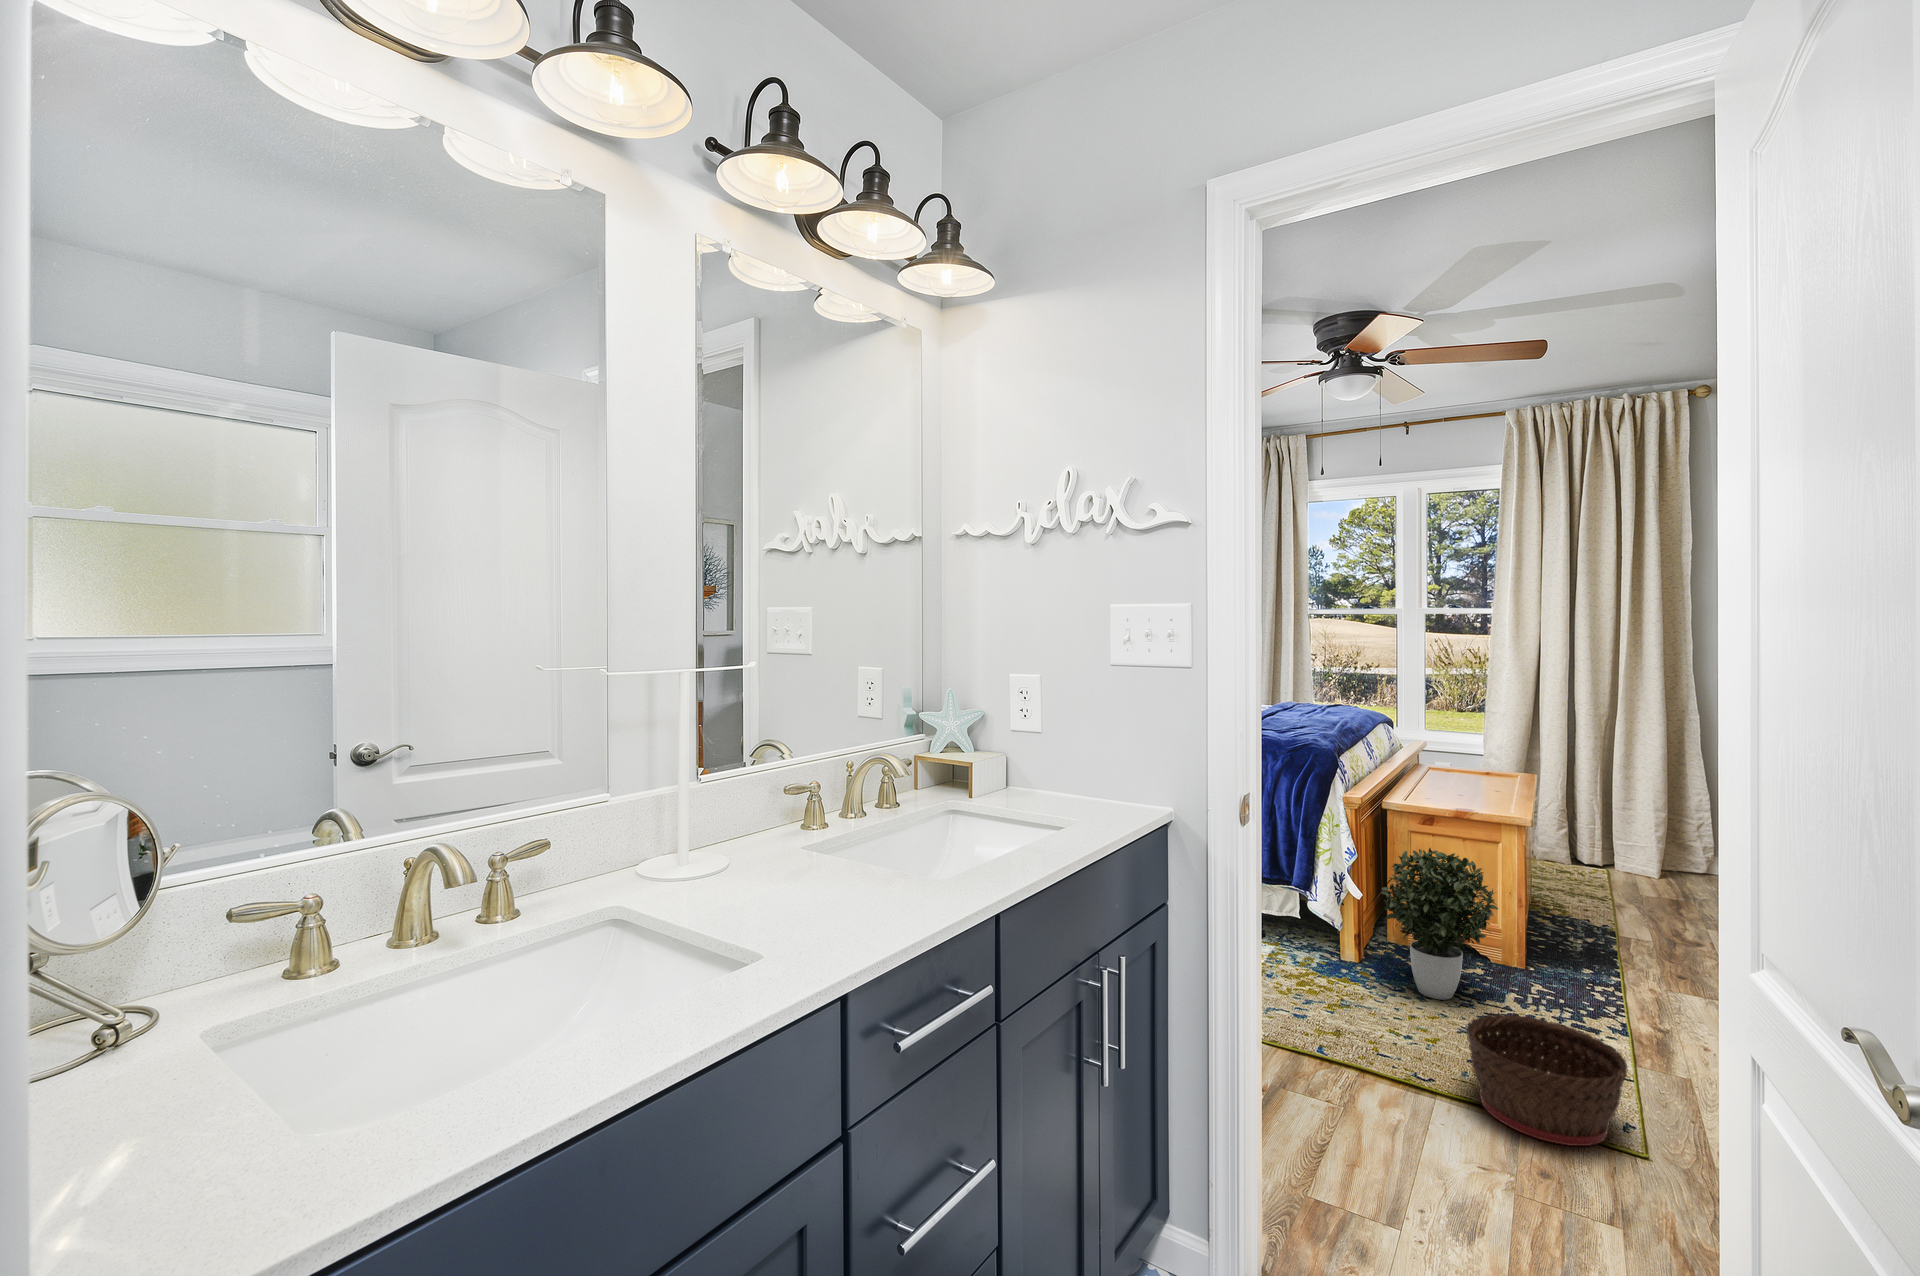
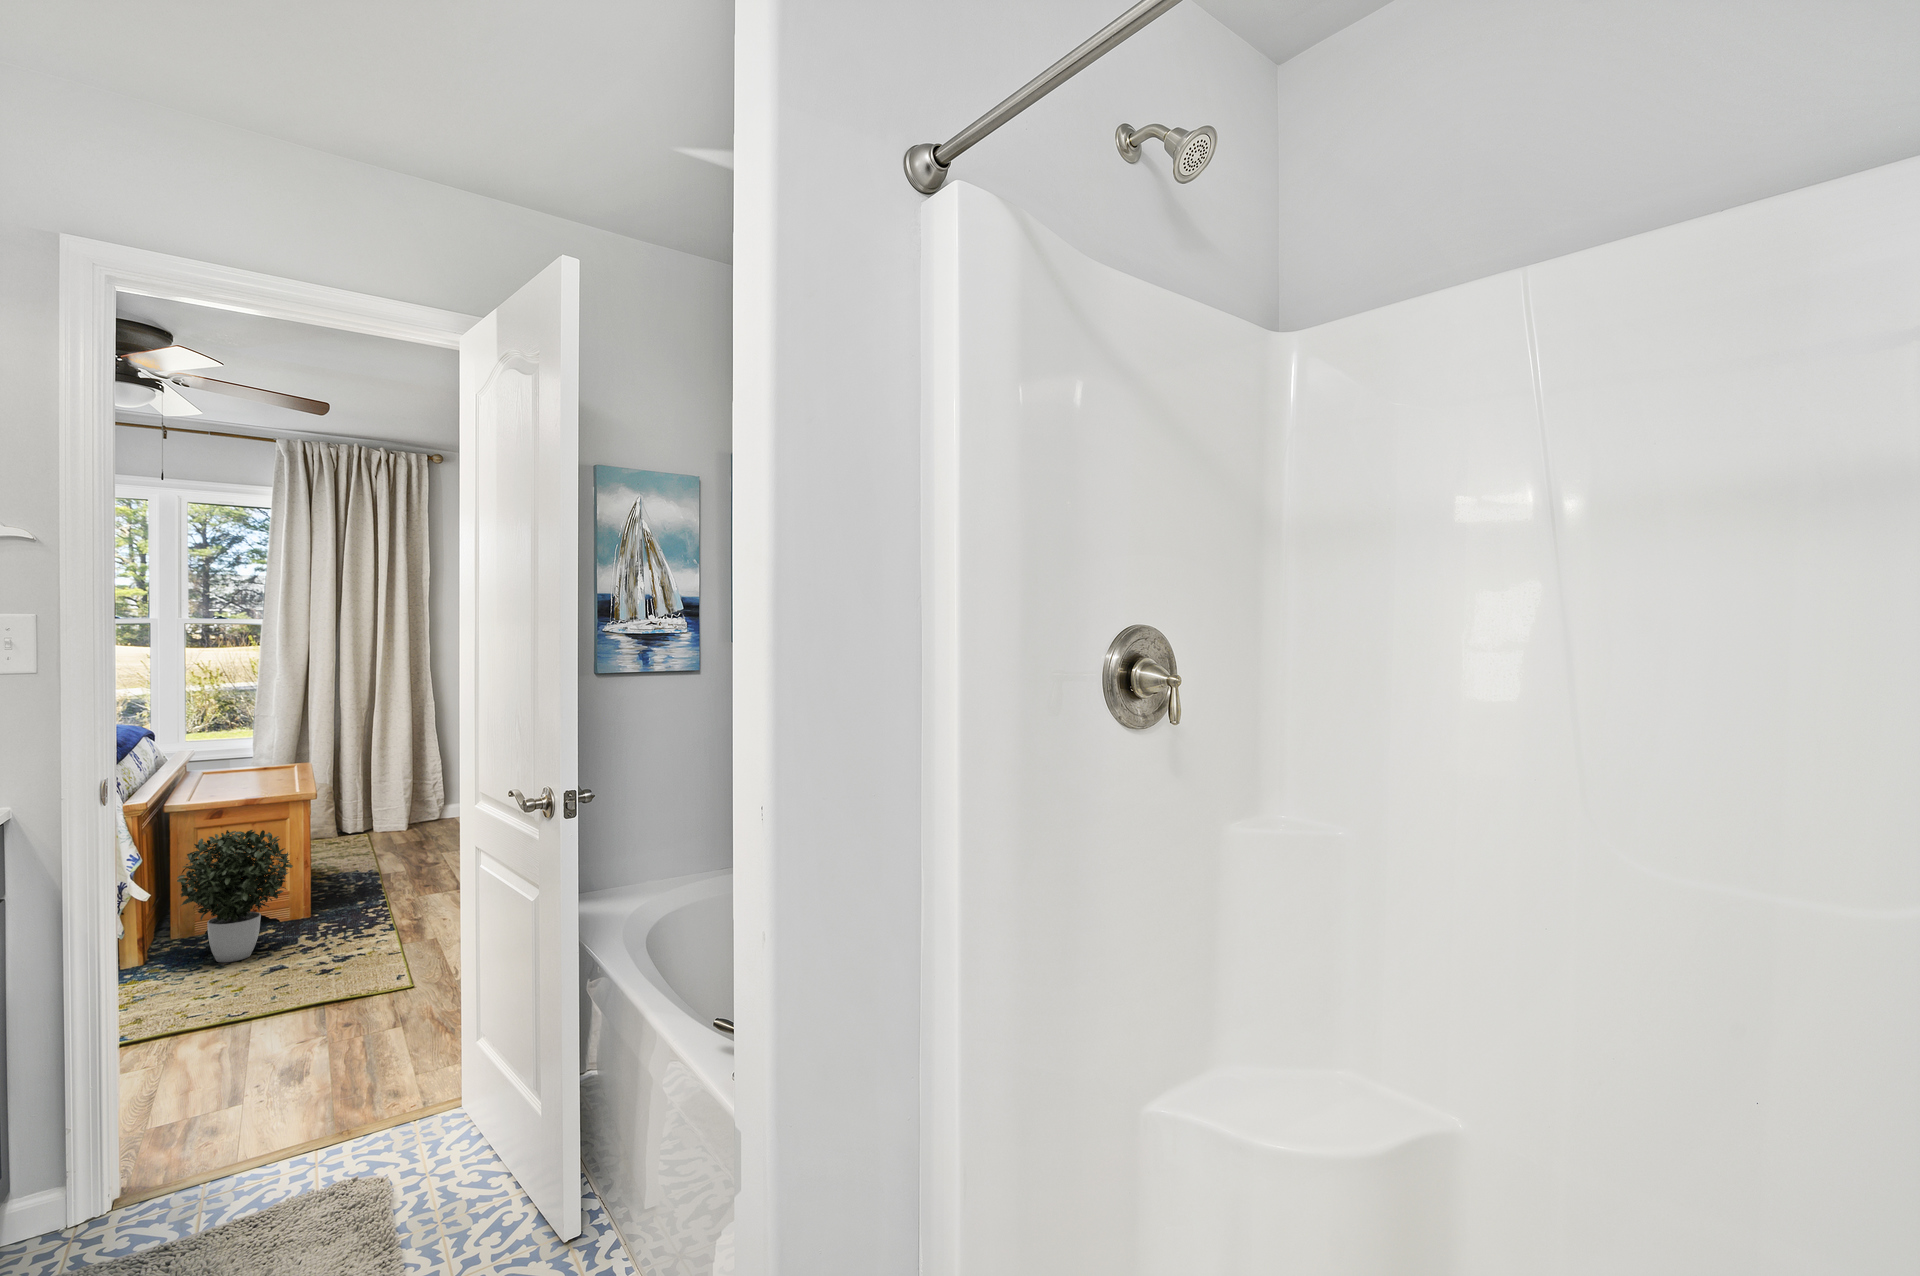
basket: present [1467,1014,1628,1146] -> none [278,926,400,1011]

